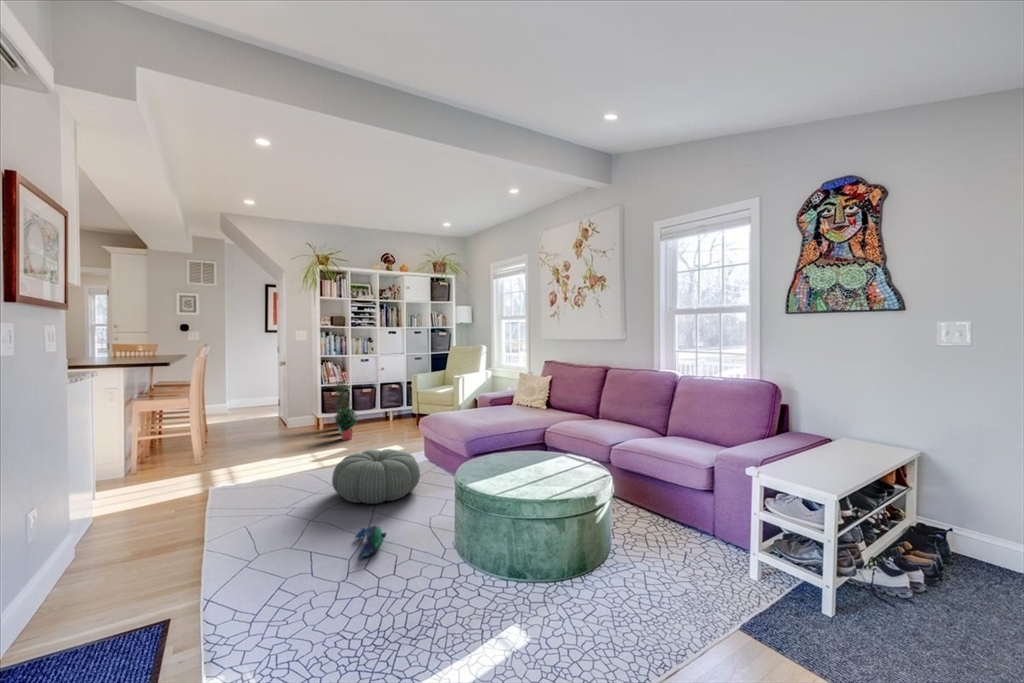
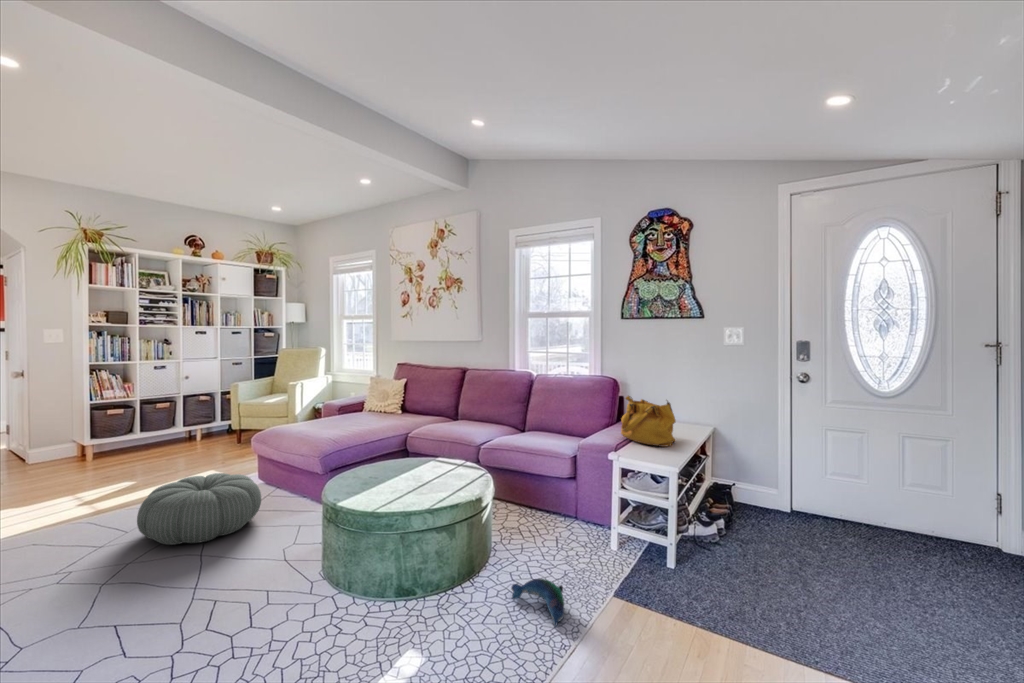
potted plant: present [334,379,357,440] -> none [112,388,156,469]
handbag: none [772,403,847,467] -> present [621,396,676,447]
plush toy: present [355,526,386,559] -> present [511,579,564,627]

